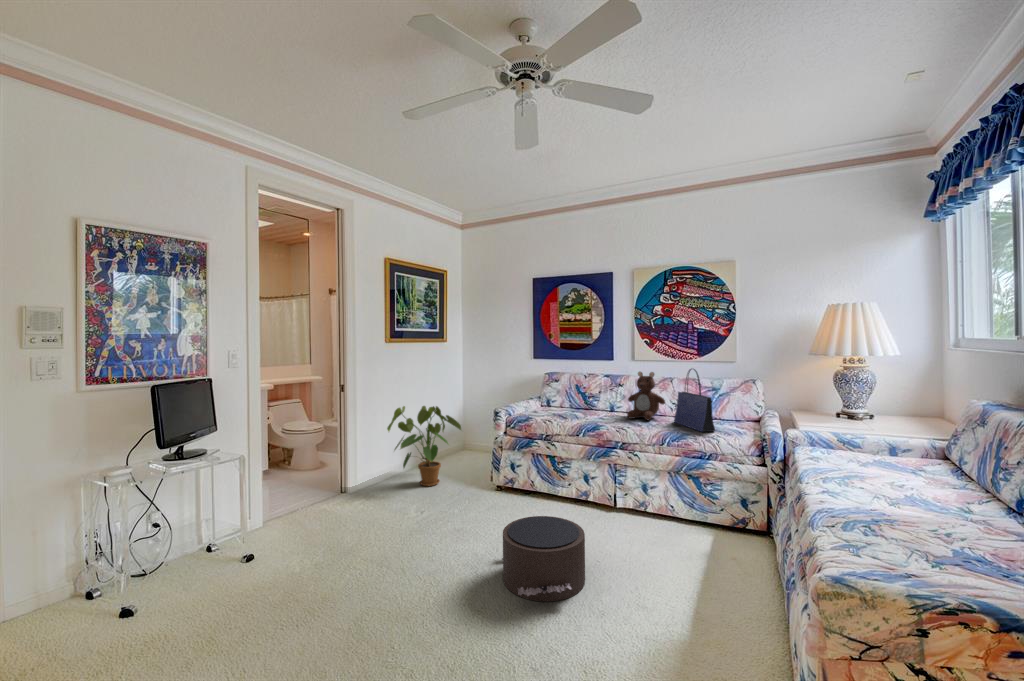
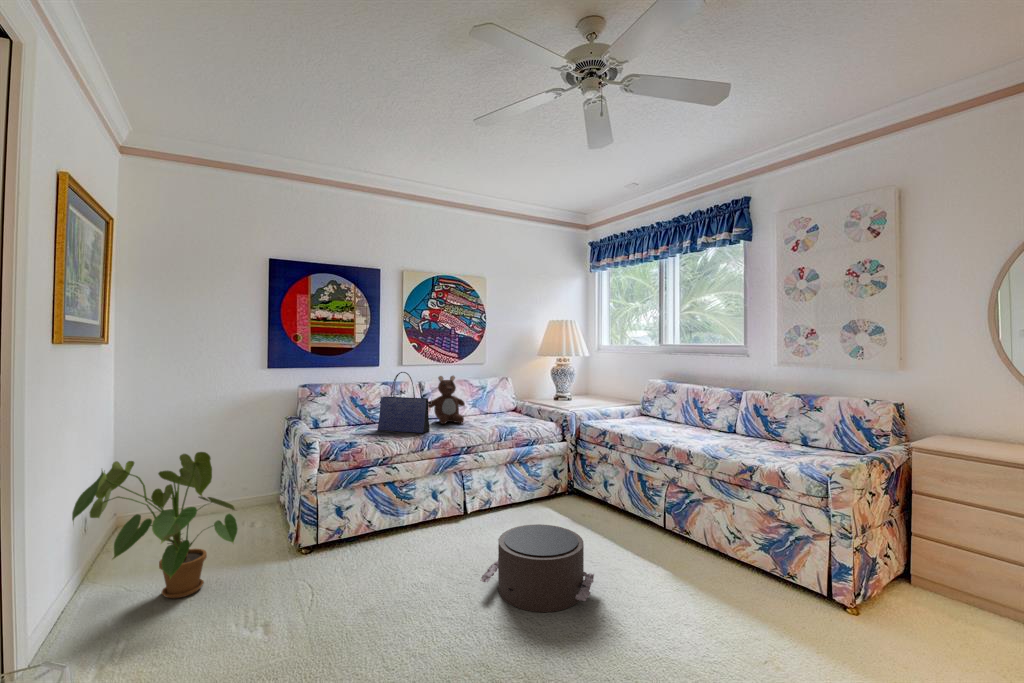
tote bag: present [674,369,715,432] -> present [378,372,431,433]

